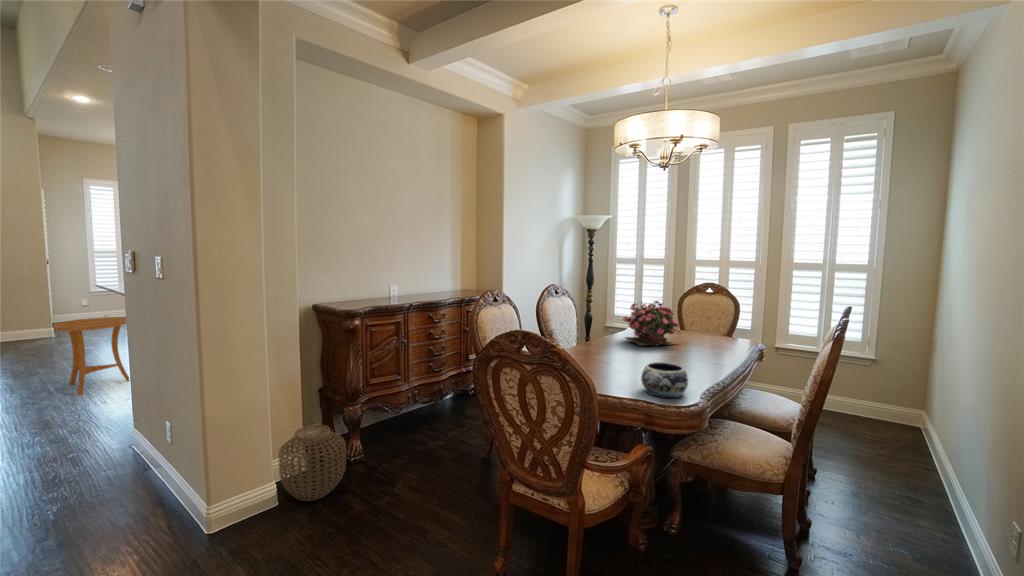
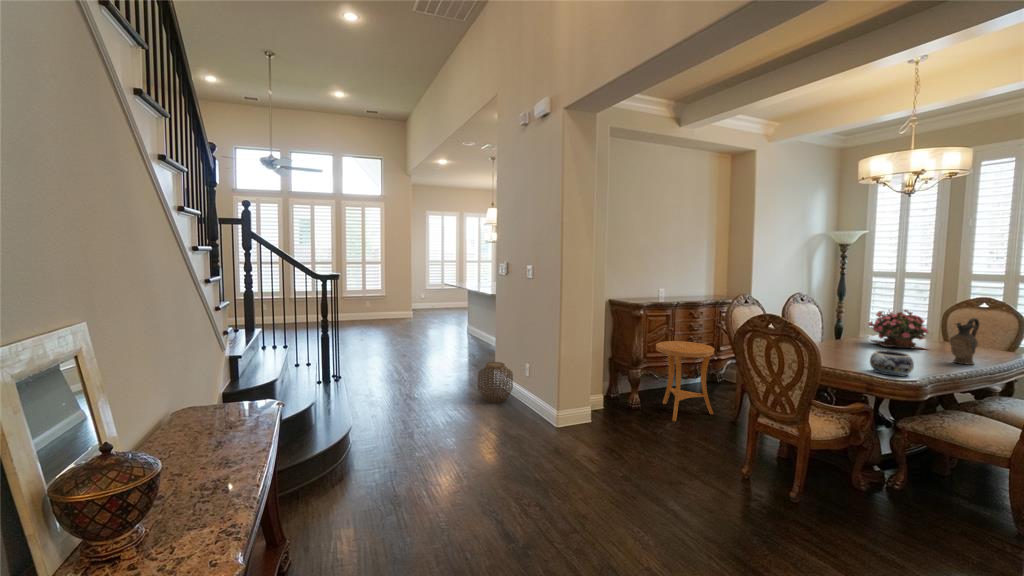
ceramic pitcher: none [704,310,729,364] -> present [950,318,979,365]
side table: present [54,317,129,395] -> present [656,341,714,421]
woven basket: present [279,425,346,501] -> present [478,362,513,403]

